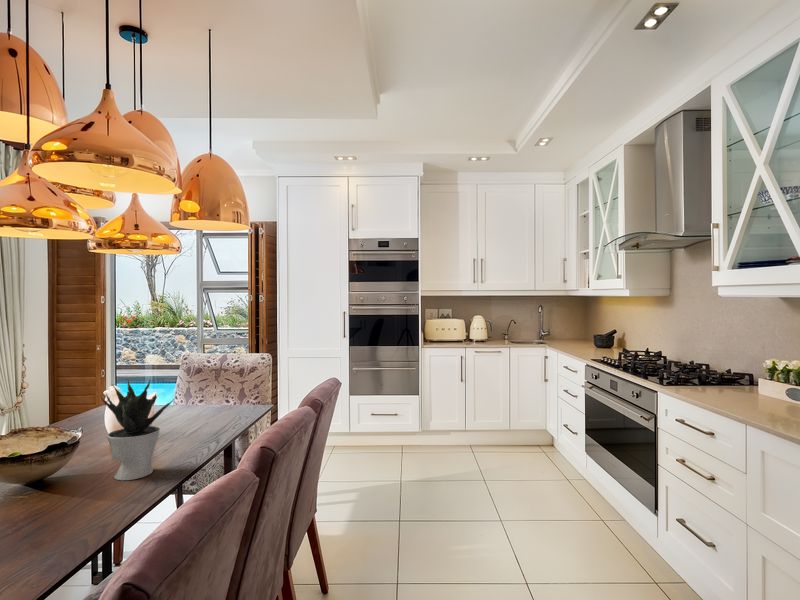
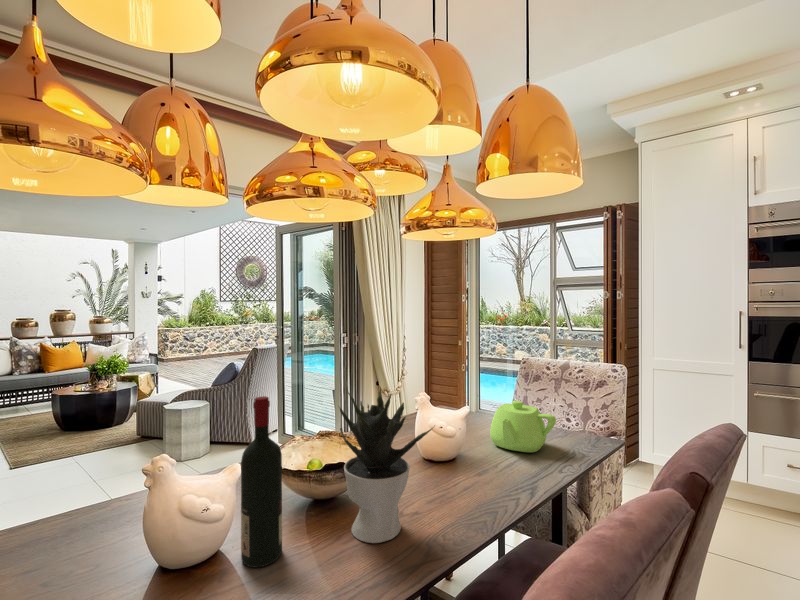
teapot: none [179,386,230,423] -> present [490,401,556,452]
wine bottle: none [43,392,78,510] -> present [241,396,282,568]

